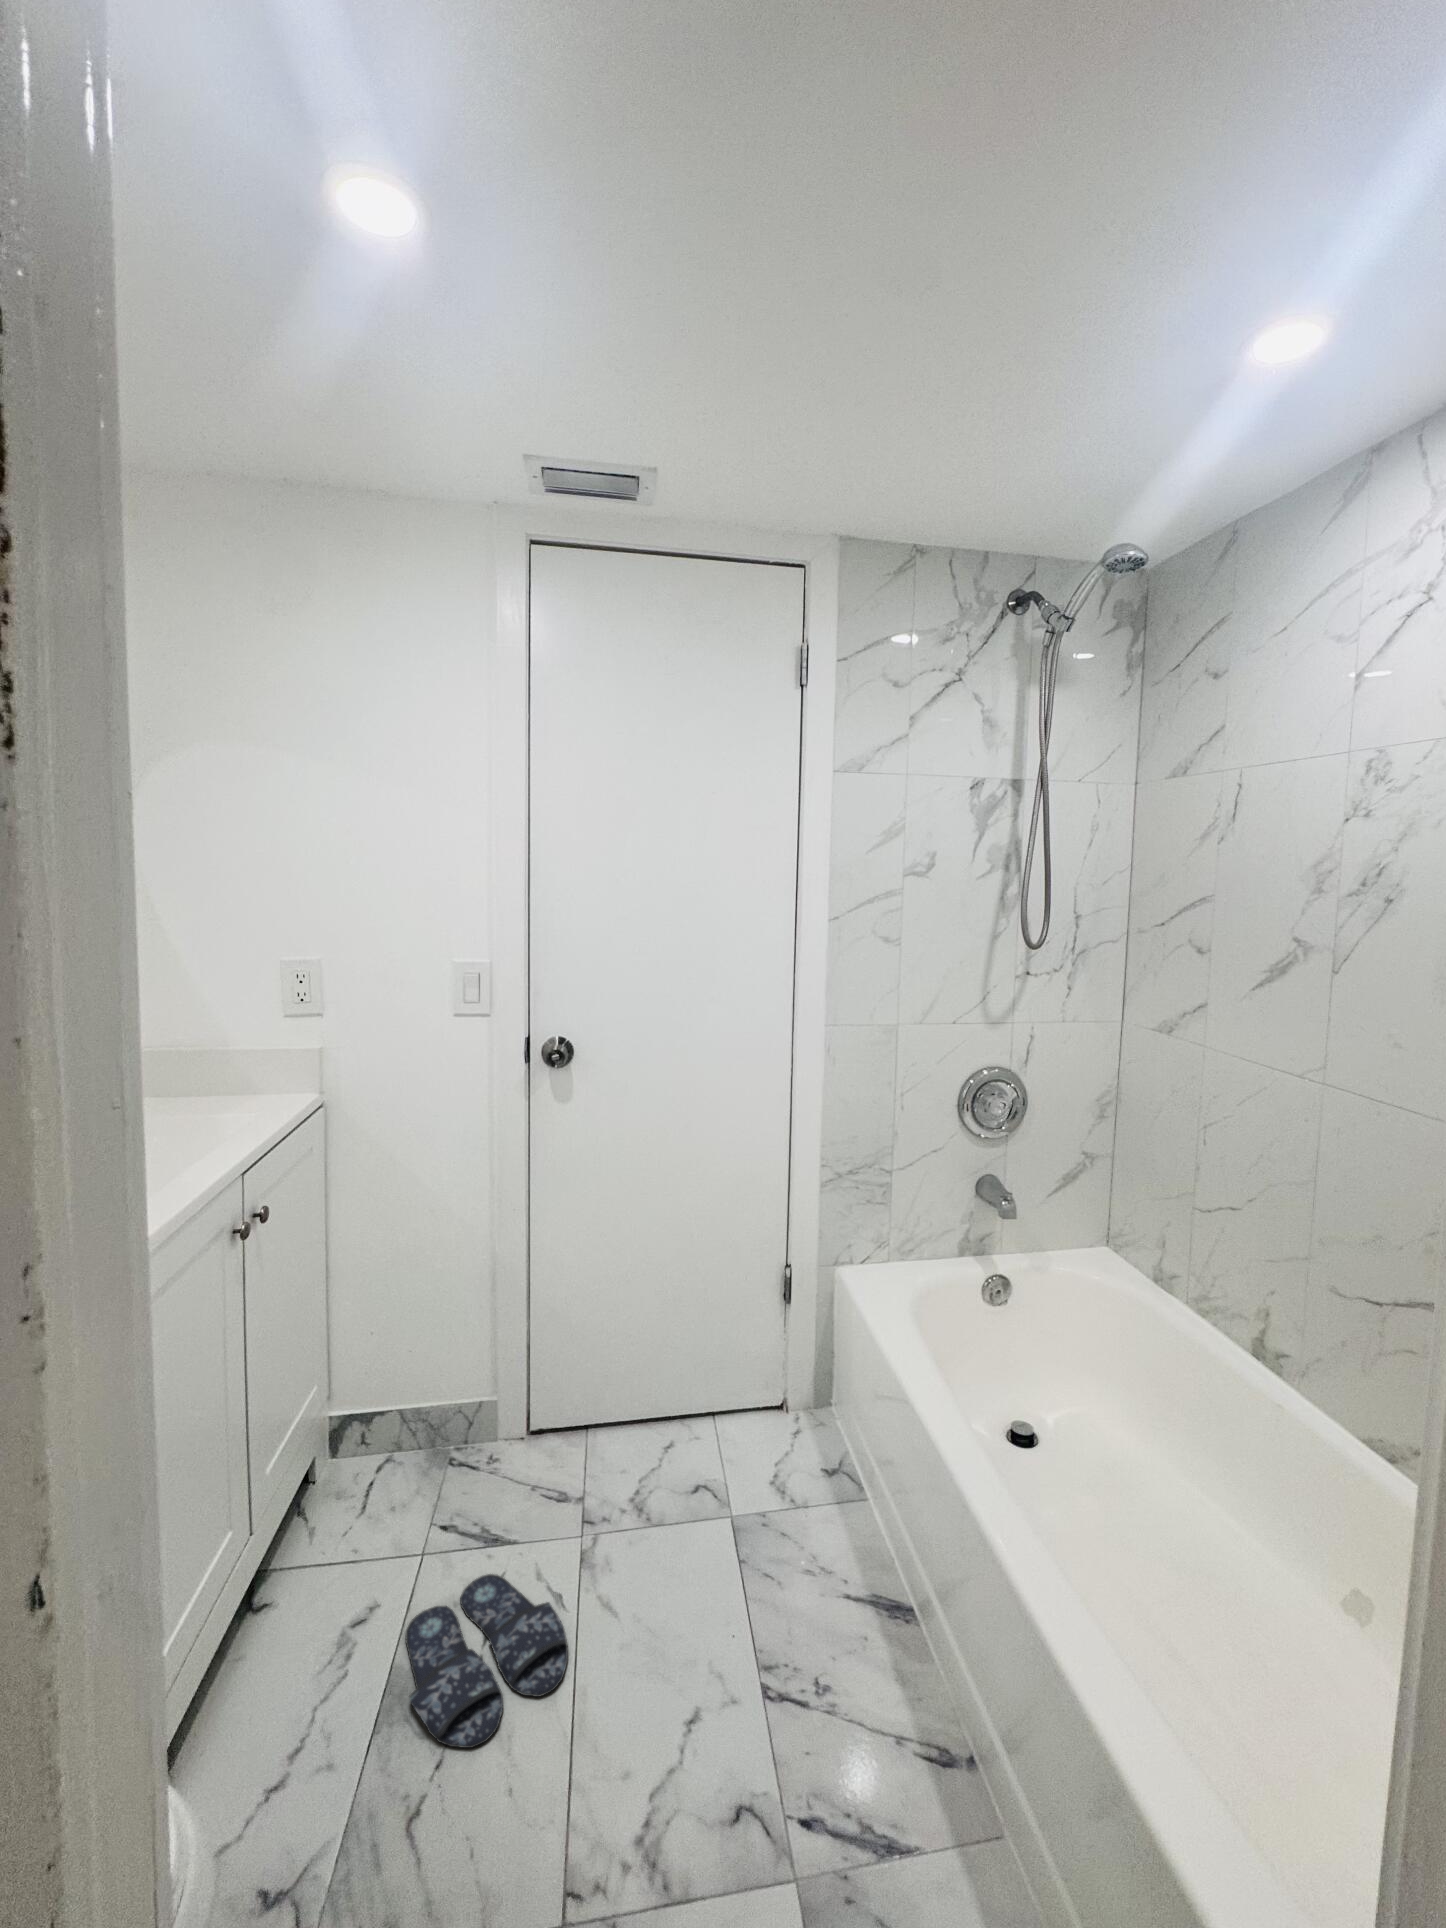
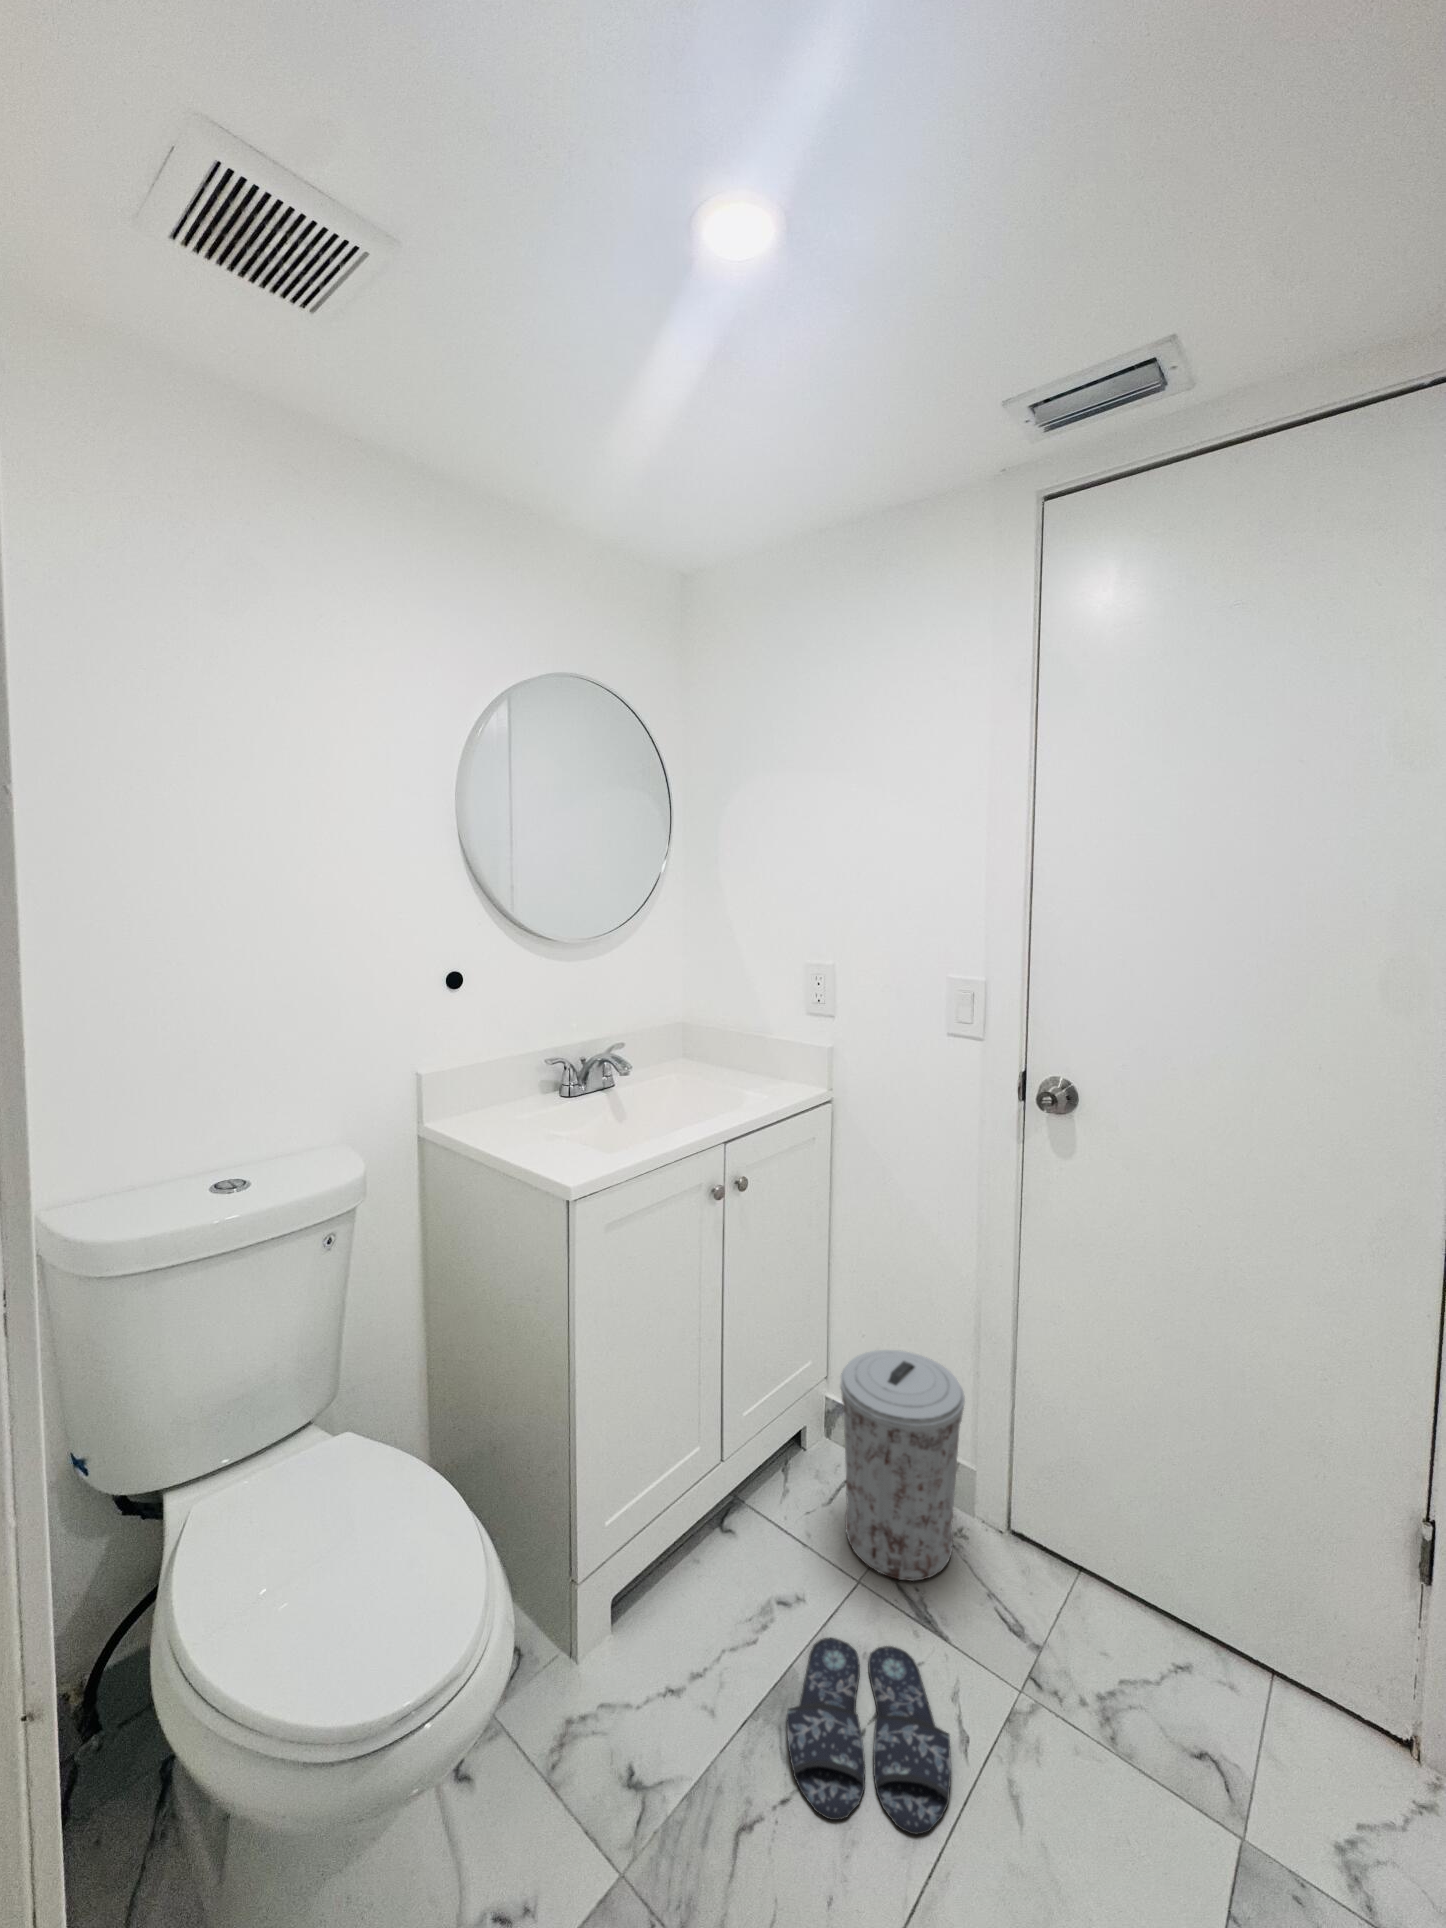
trash can: none [376,1320,498,1536] -> present [840,1350,965,1581]

